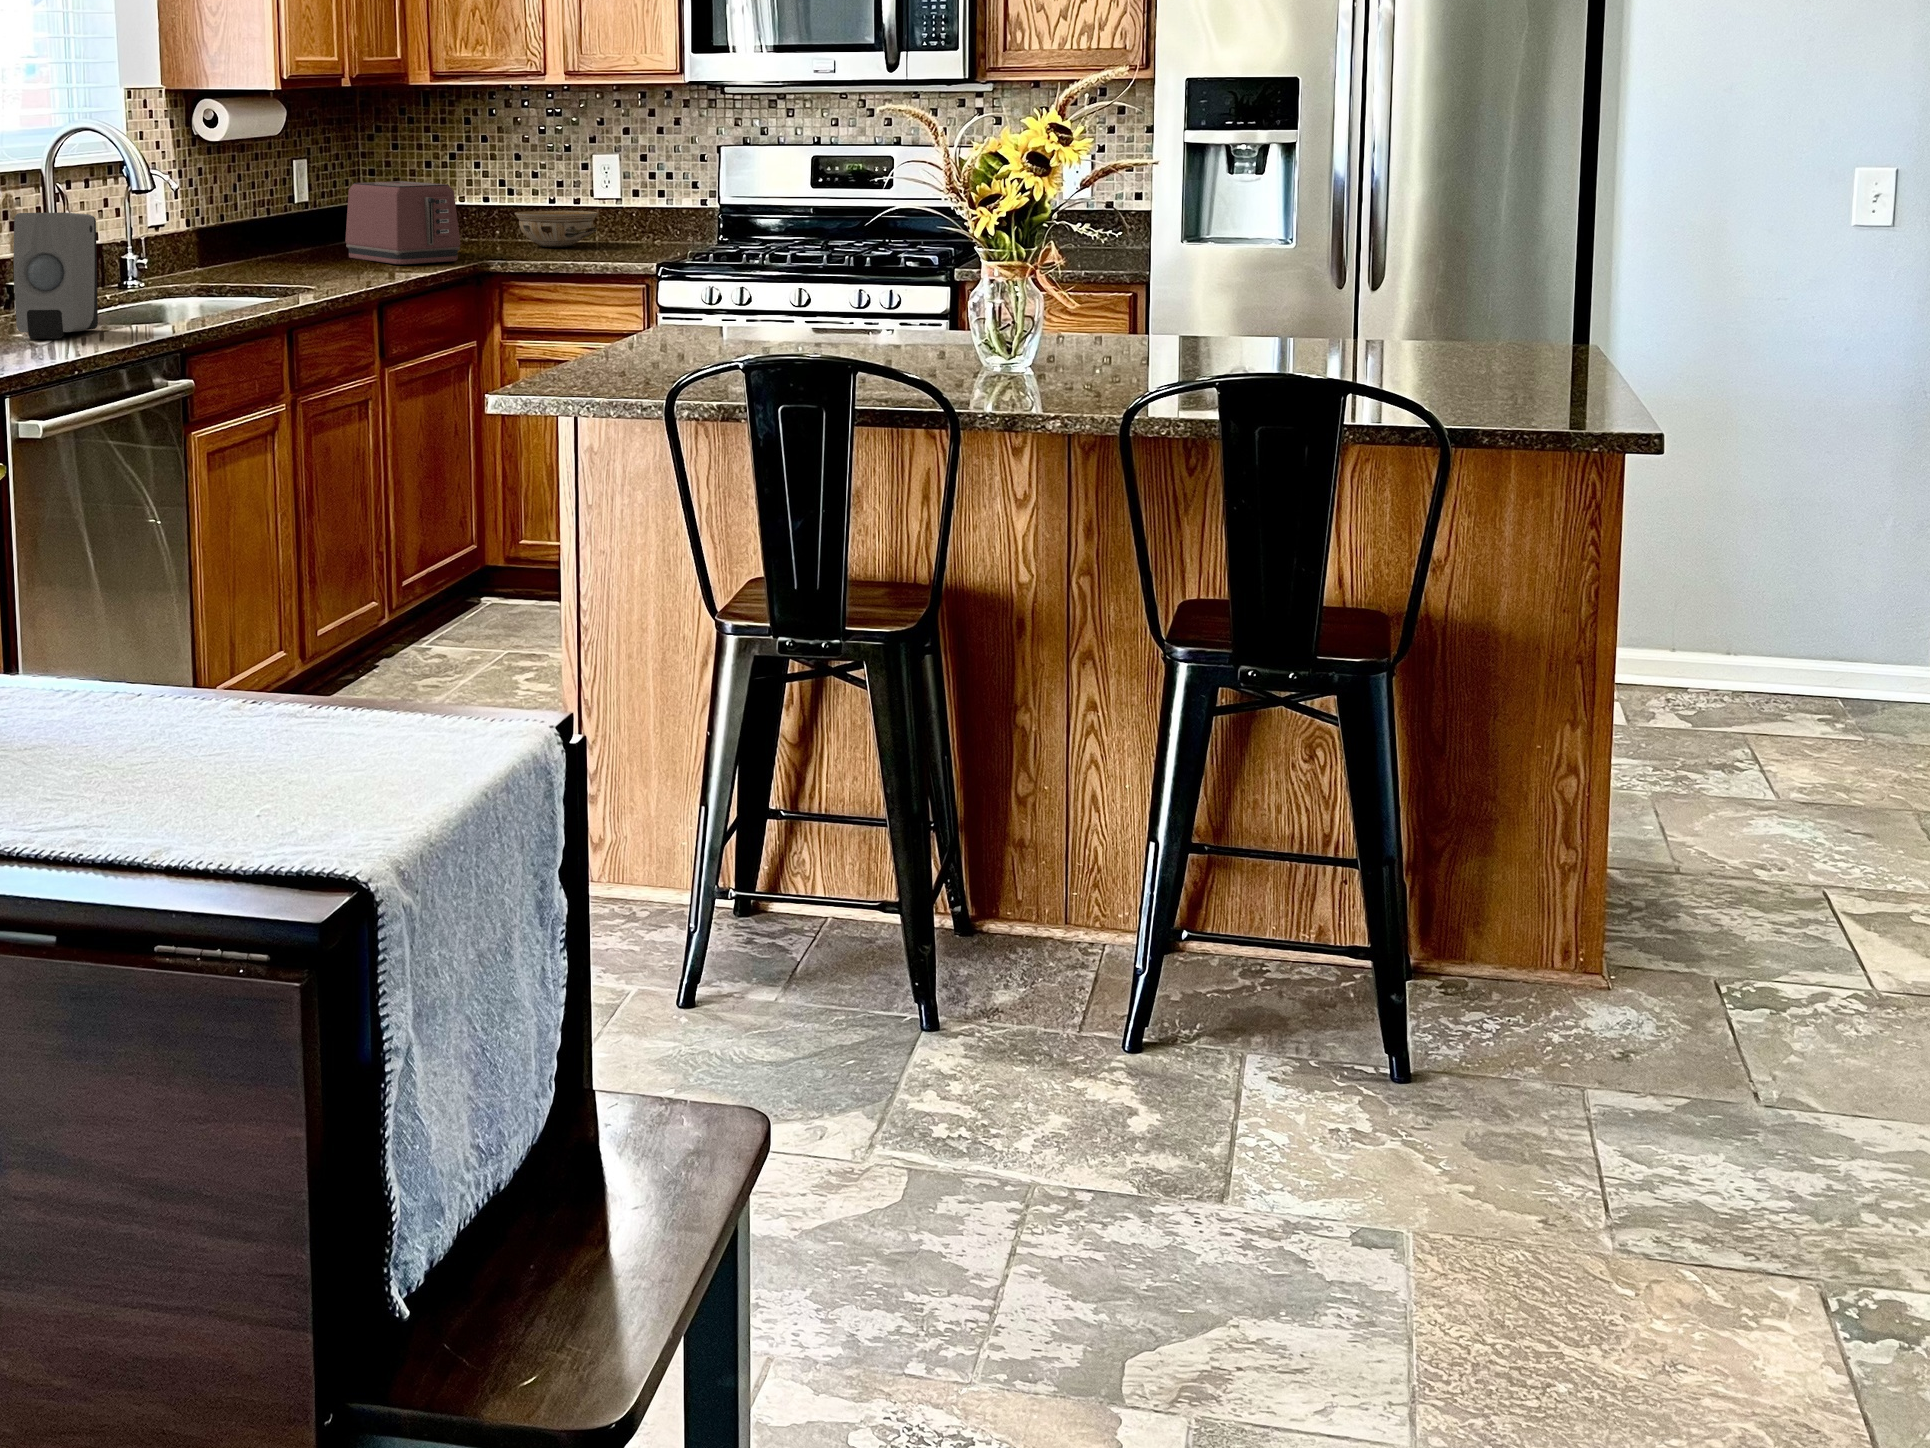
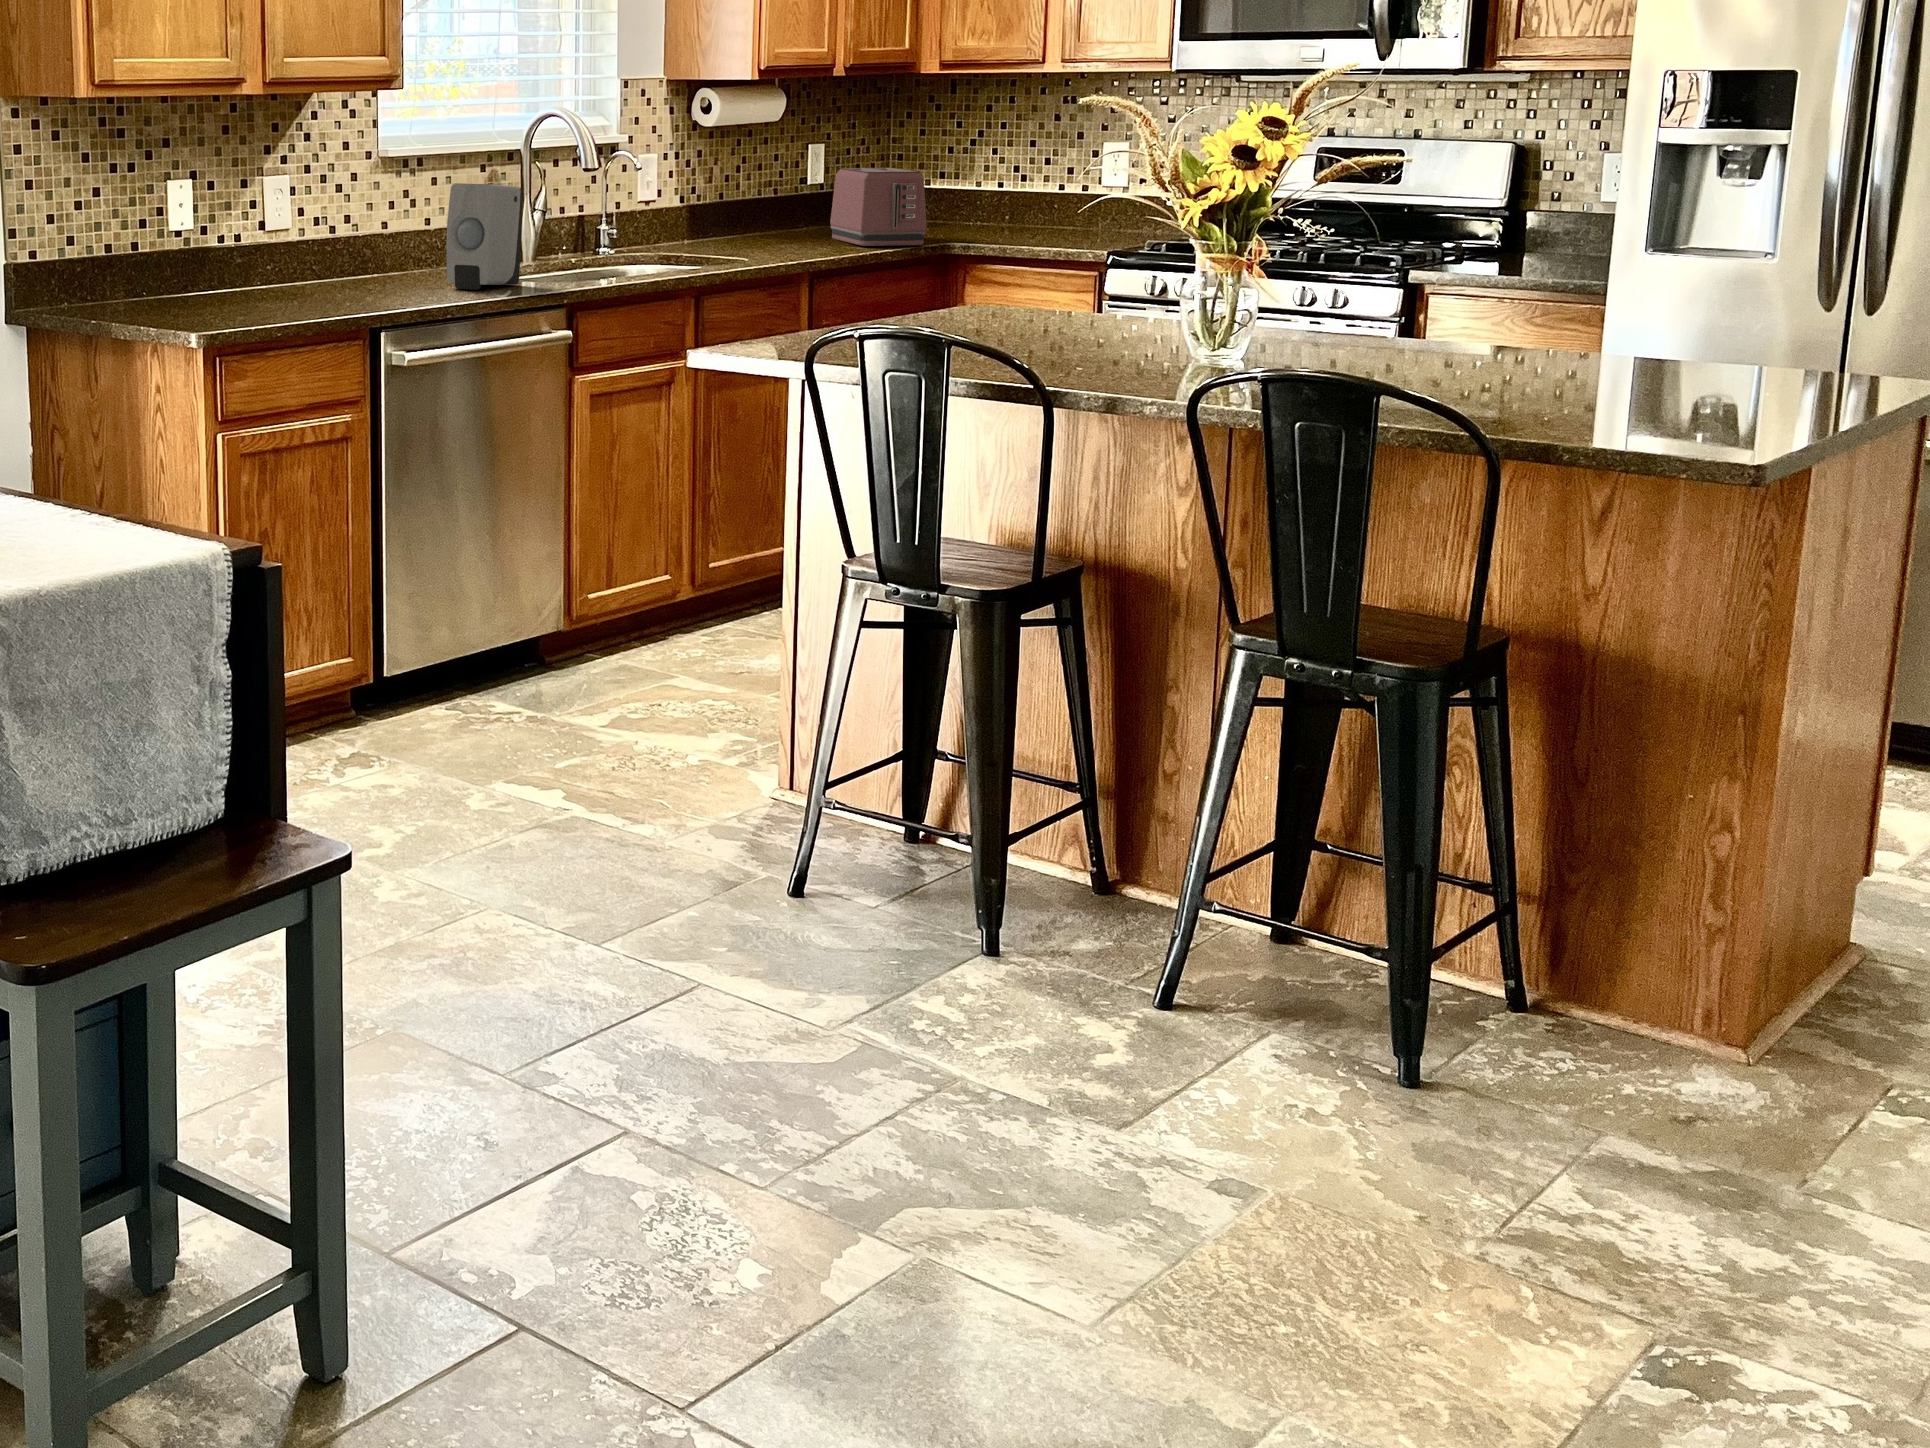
ceramic bowl: present [515,211,598,247] -> none [1007,201,1092,237]

